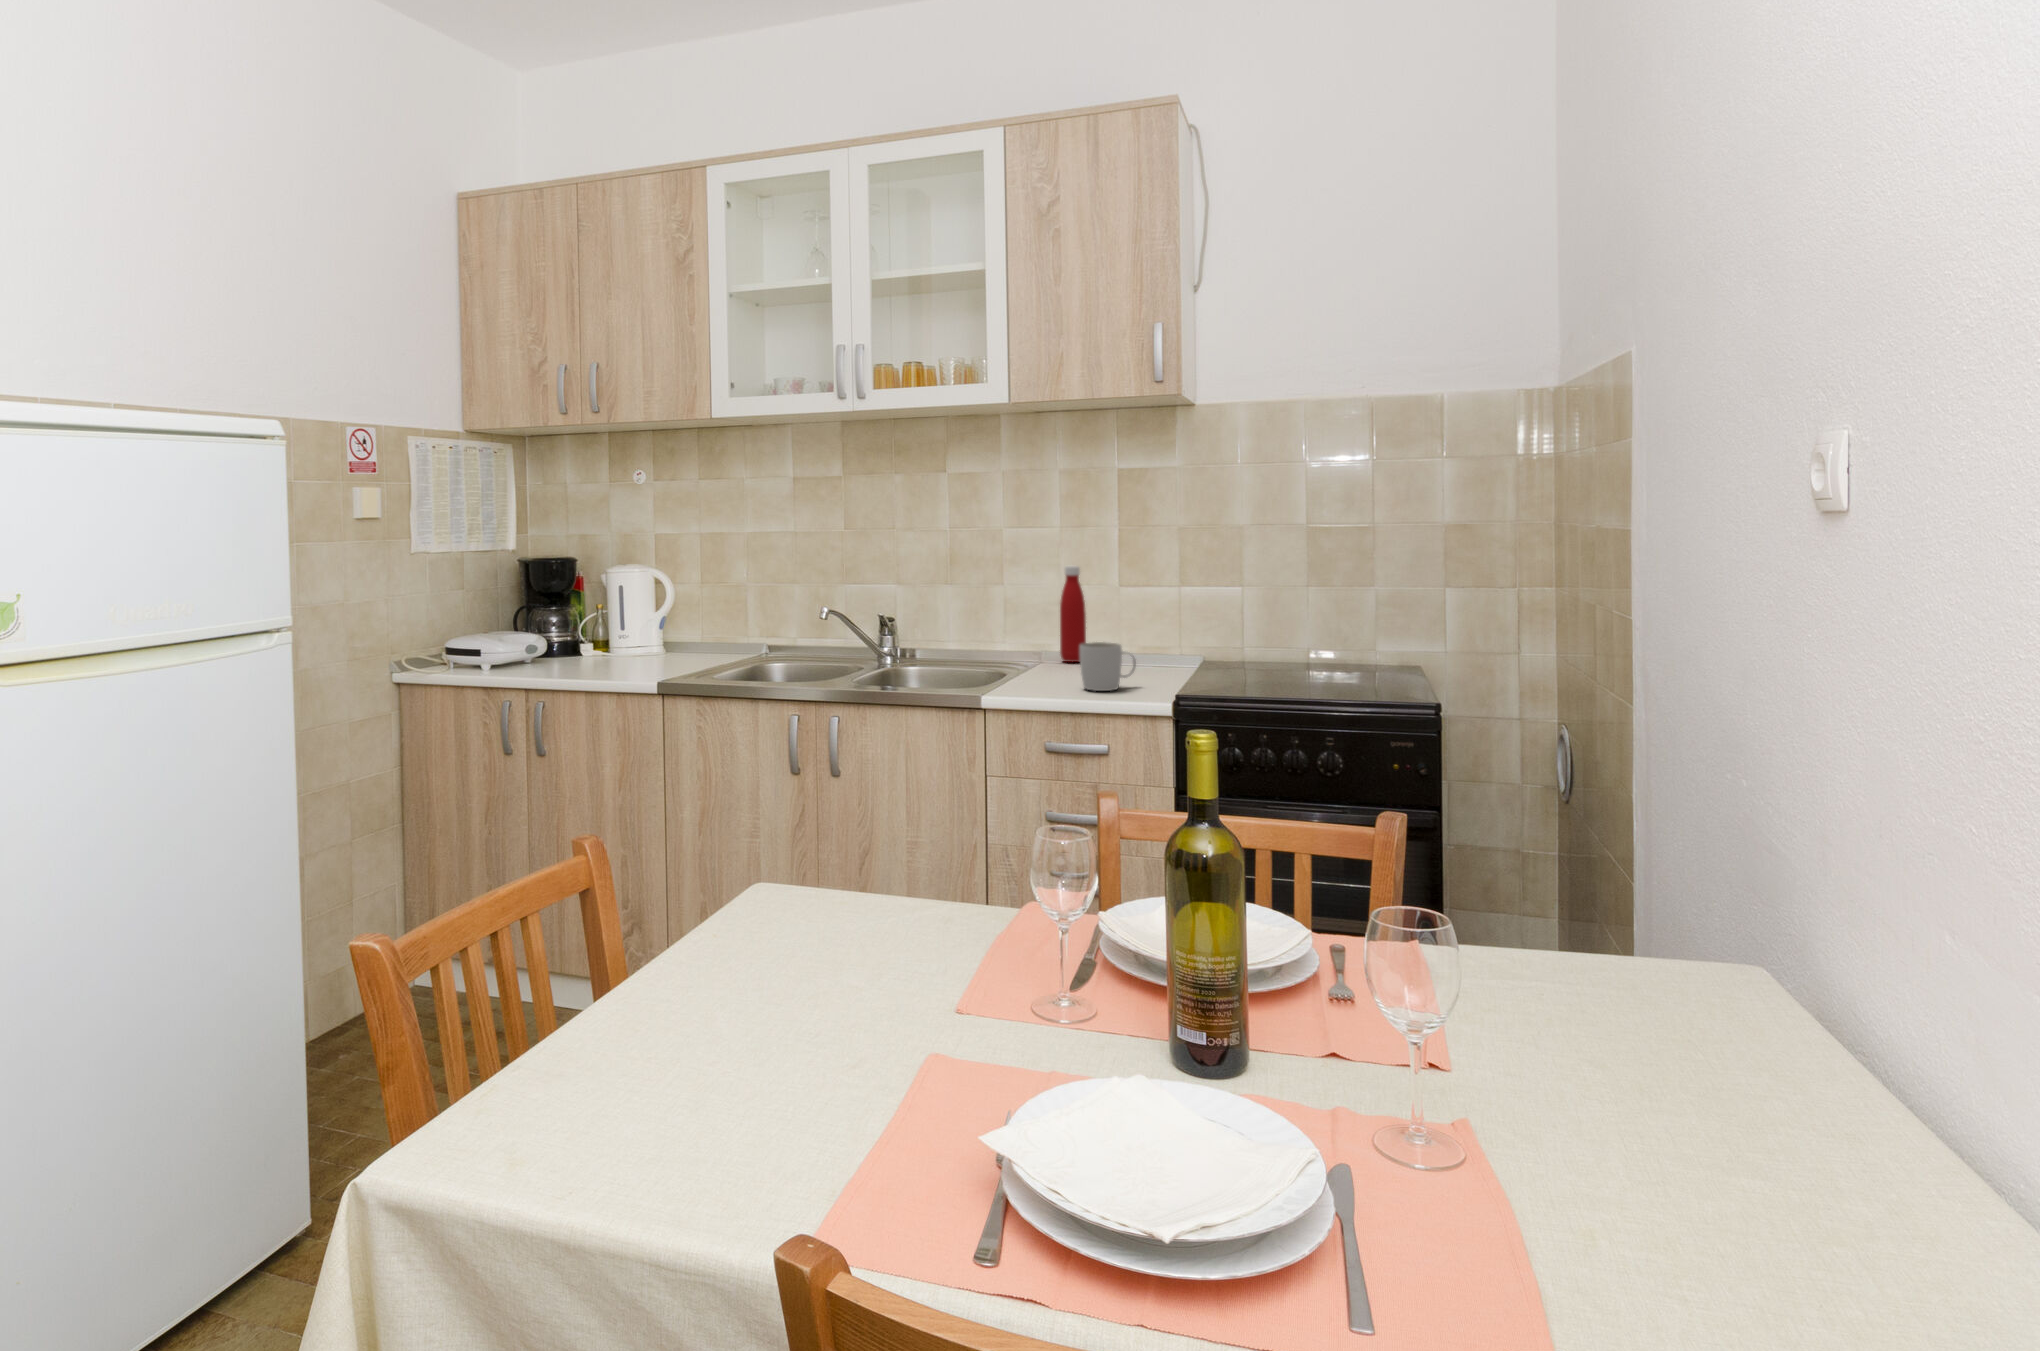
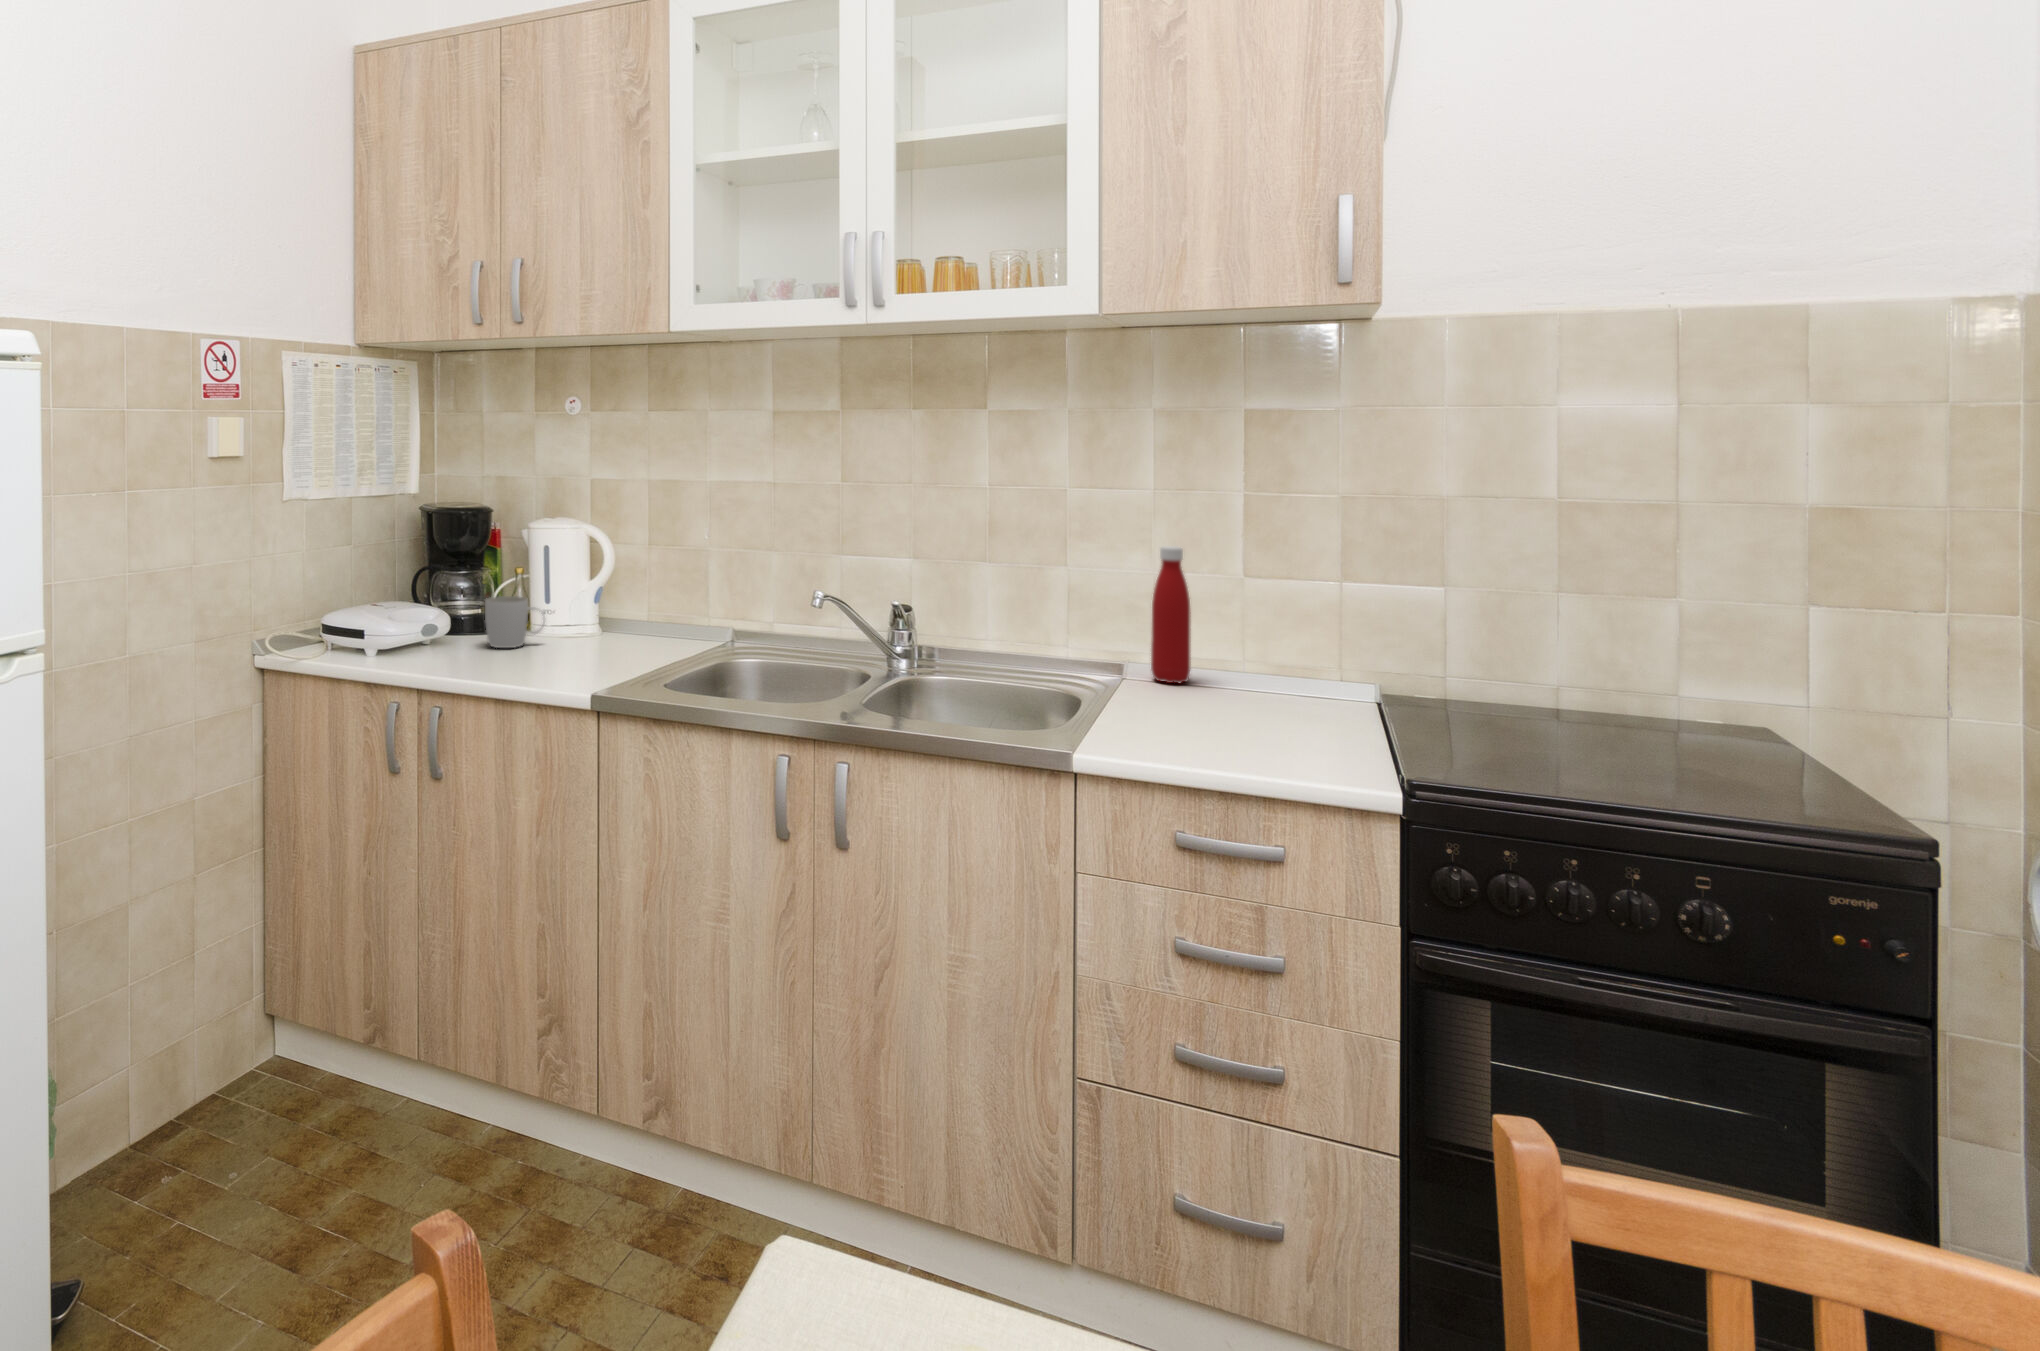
mug: present [1080,642,1136,691] -> present [485,596,542,648]

